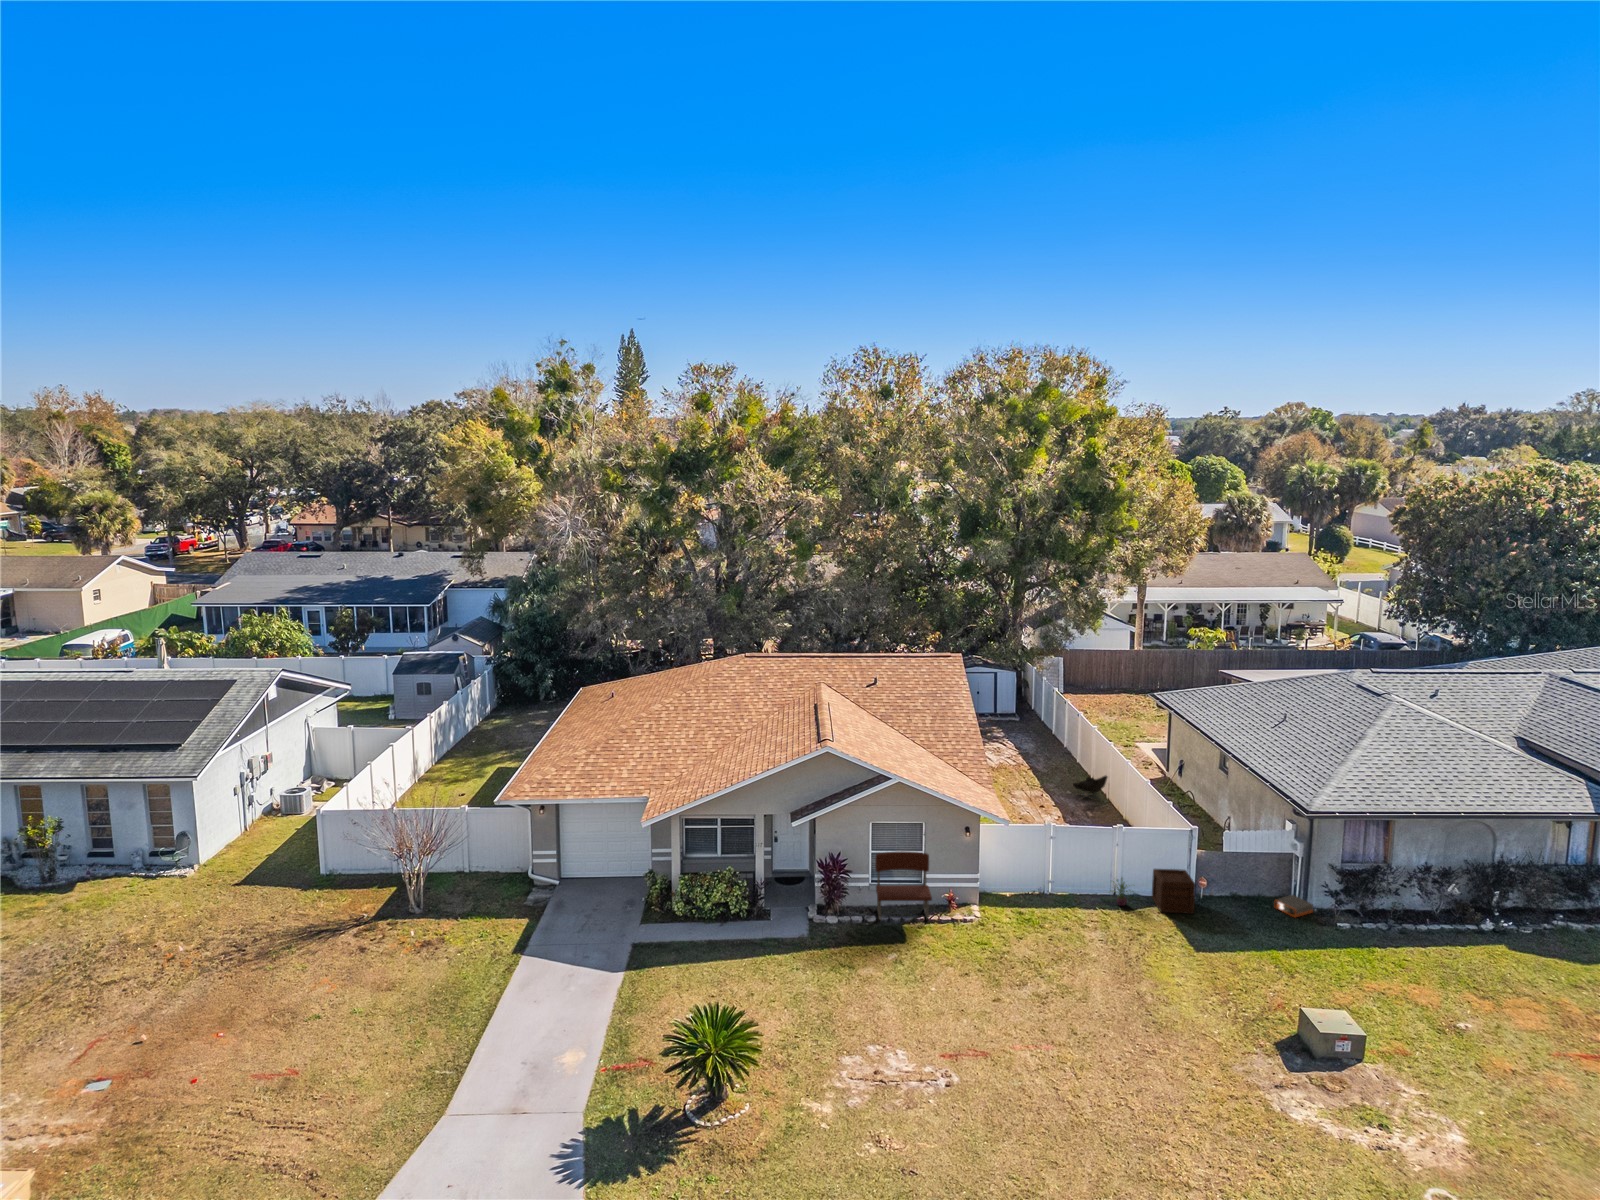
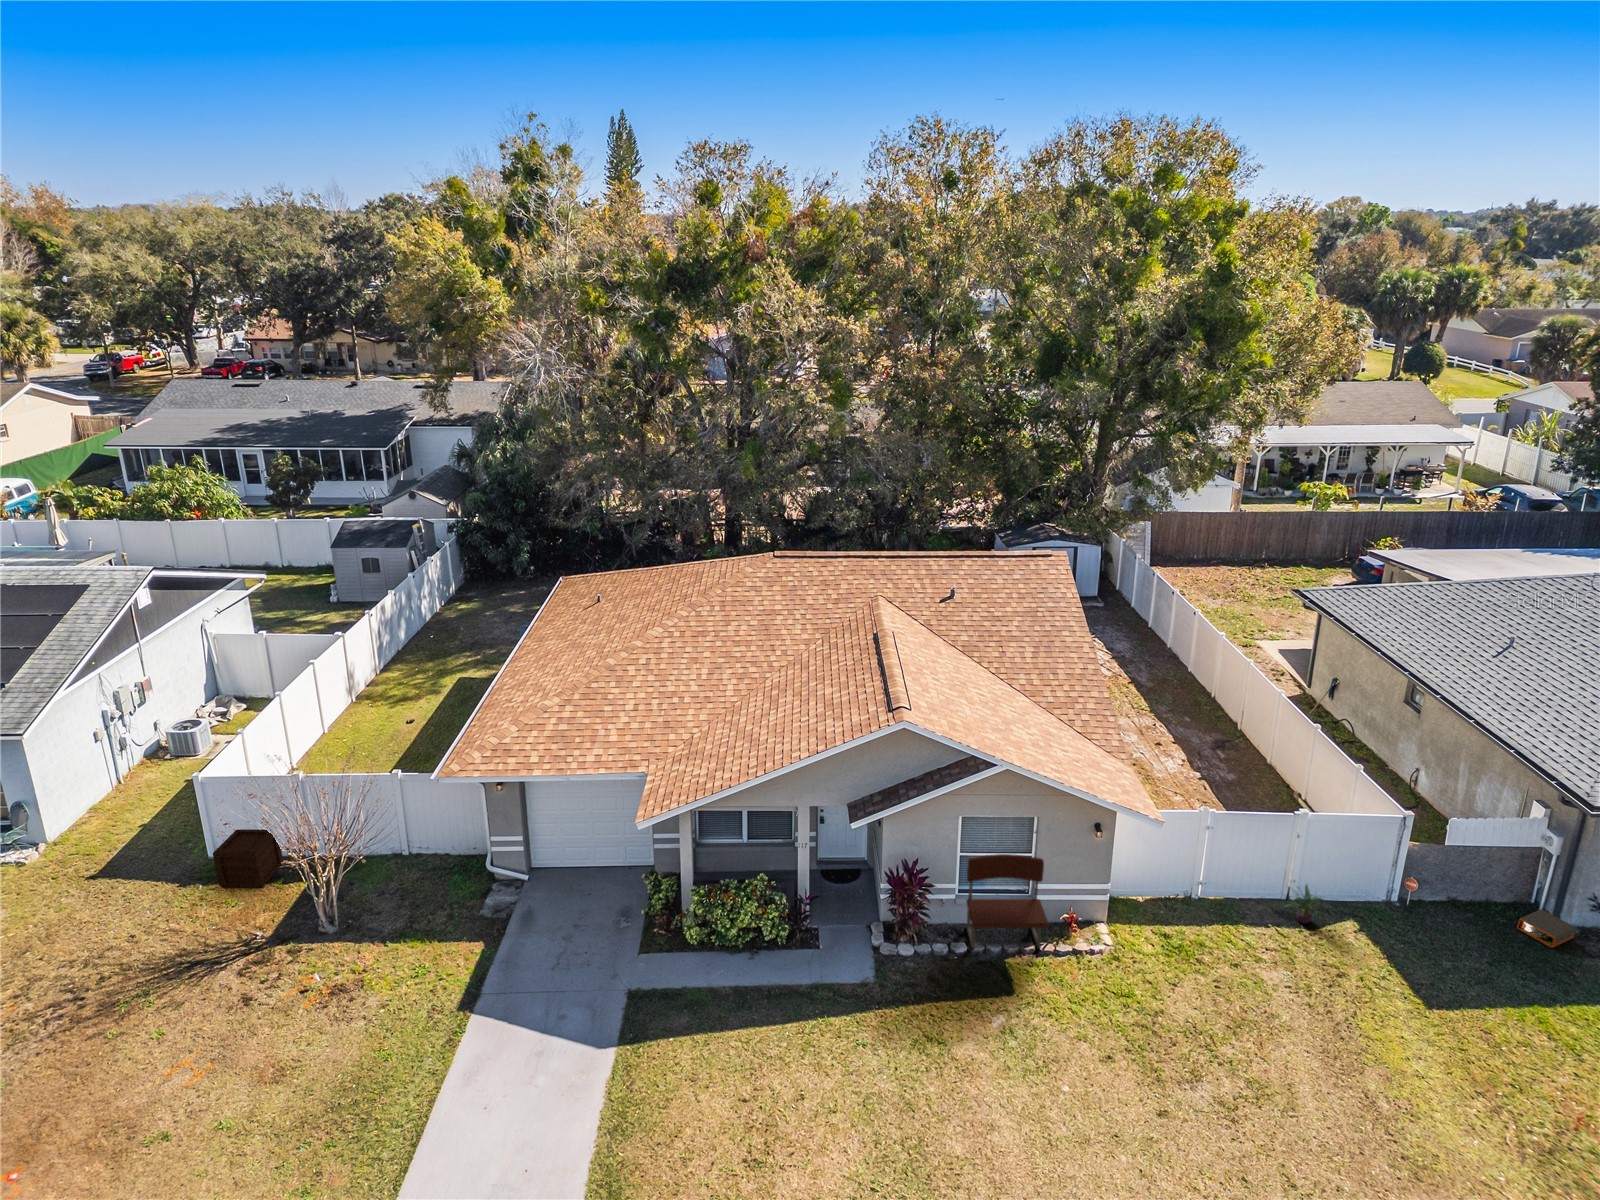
lounge chair: present [1073,776,1107,797] -> none [1191,699,1238,730]
wooden crate: present [1152,869,1196,914] -> present [213,829,283,888]

